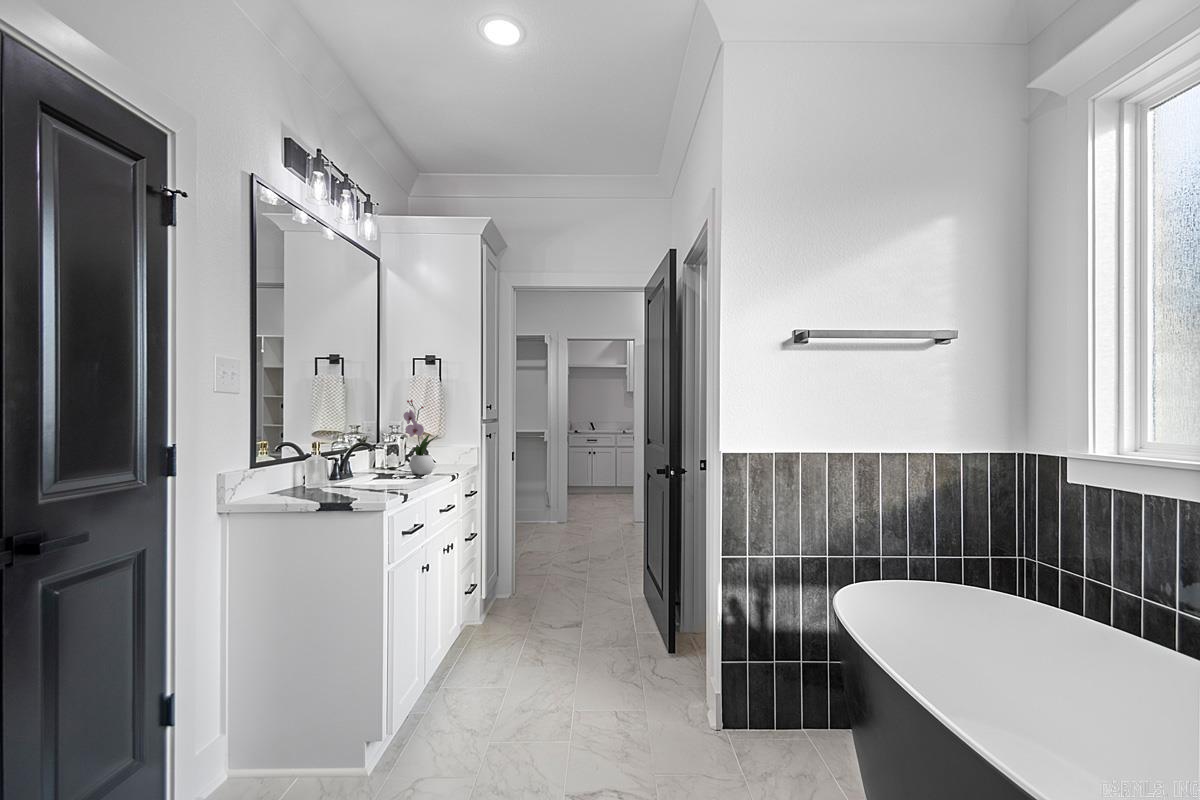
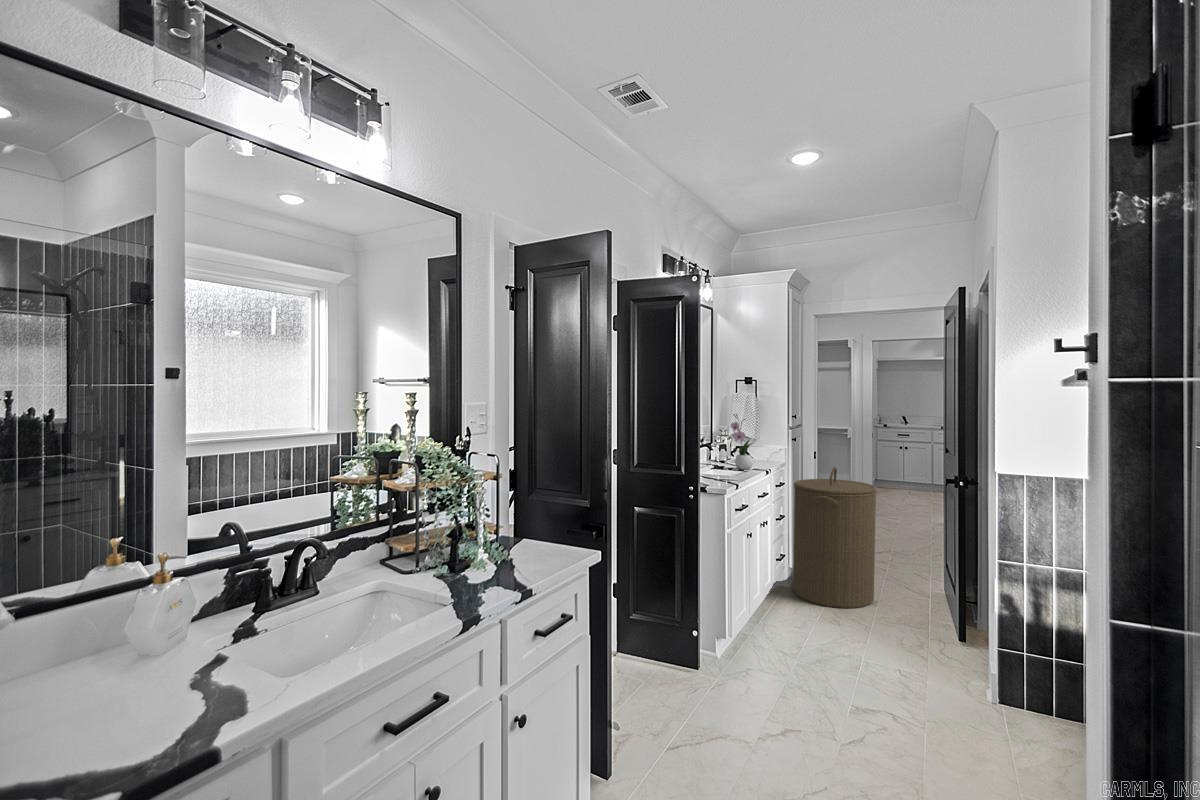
laundry hamper: none [487,467,582,642] -> present [793,467,876,608]

